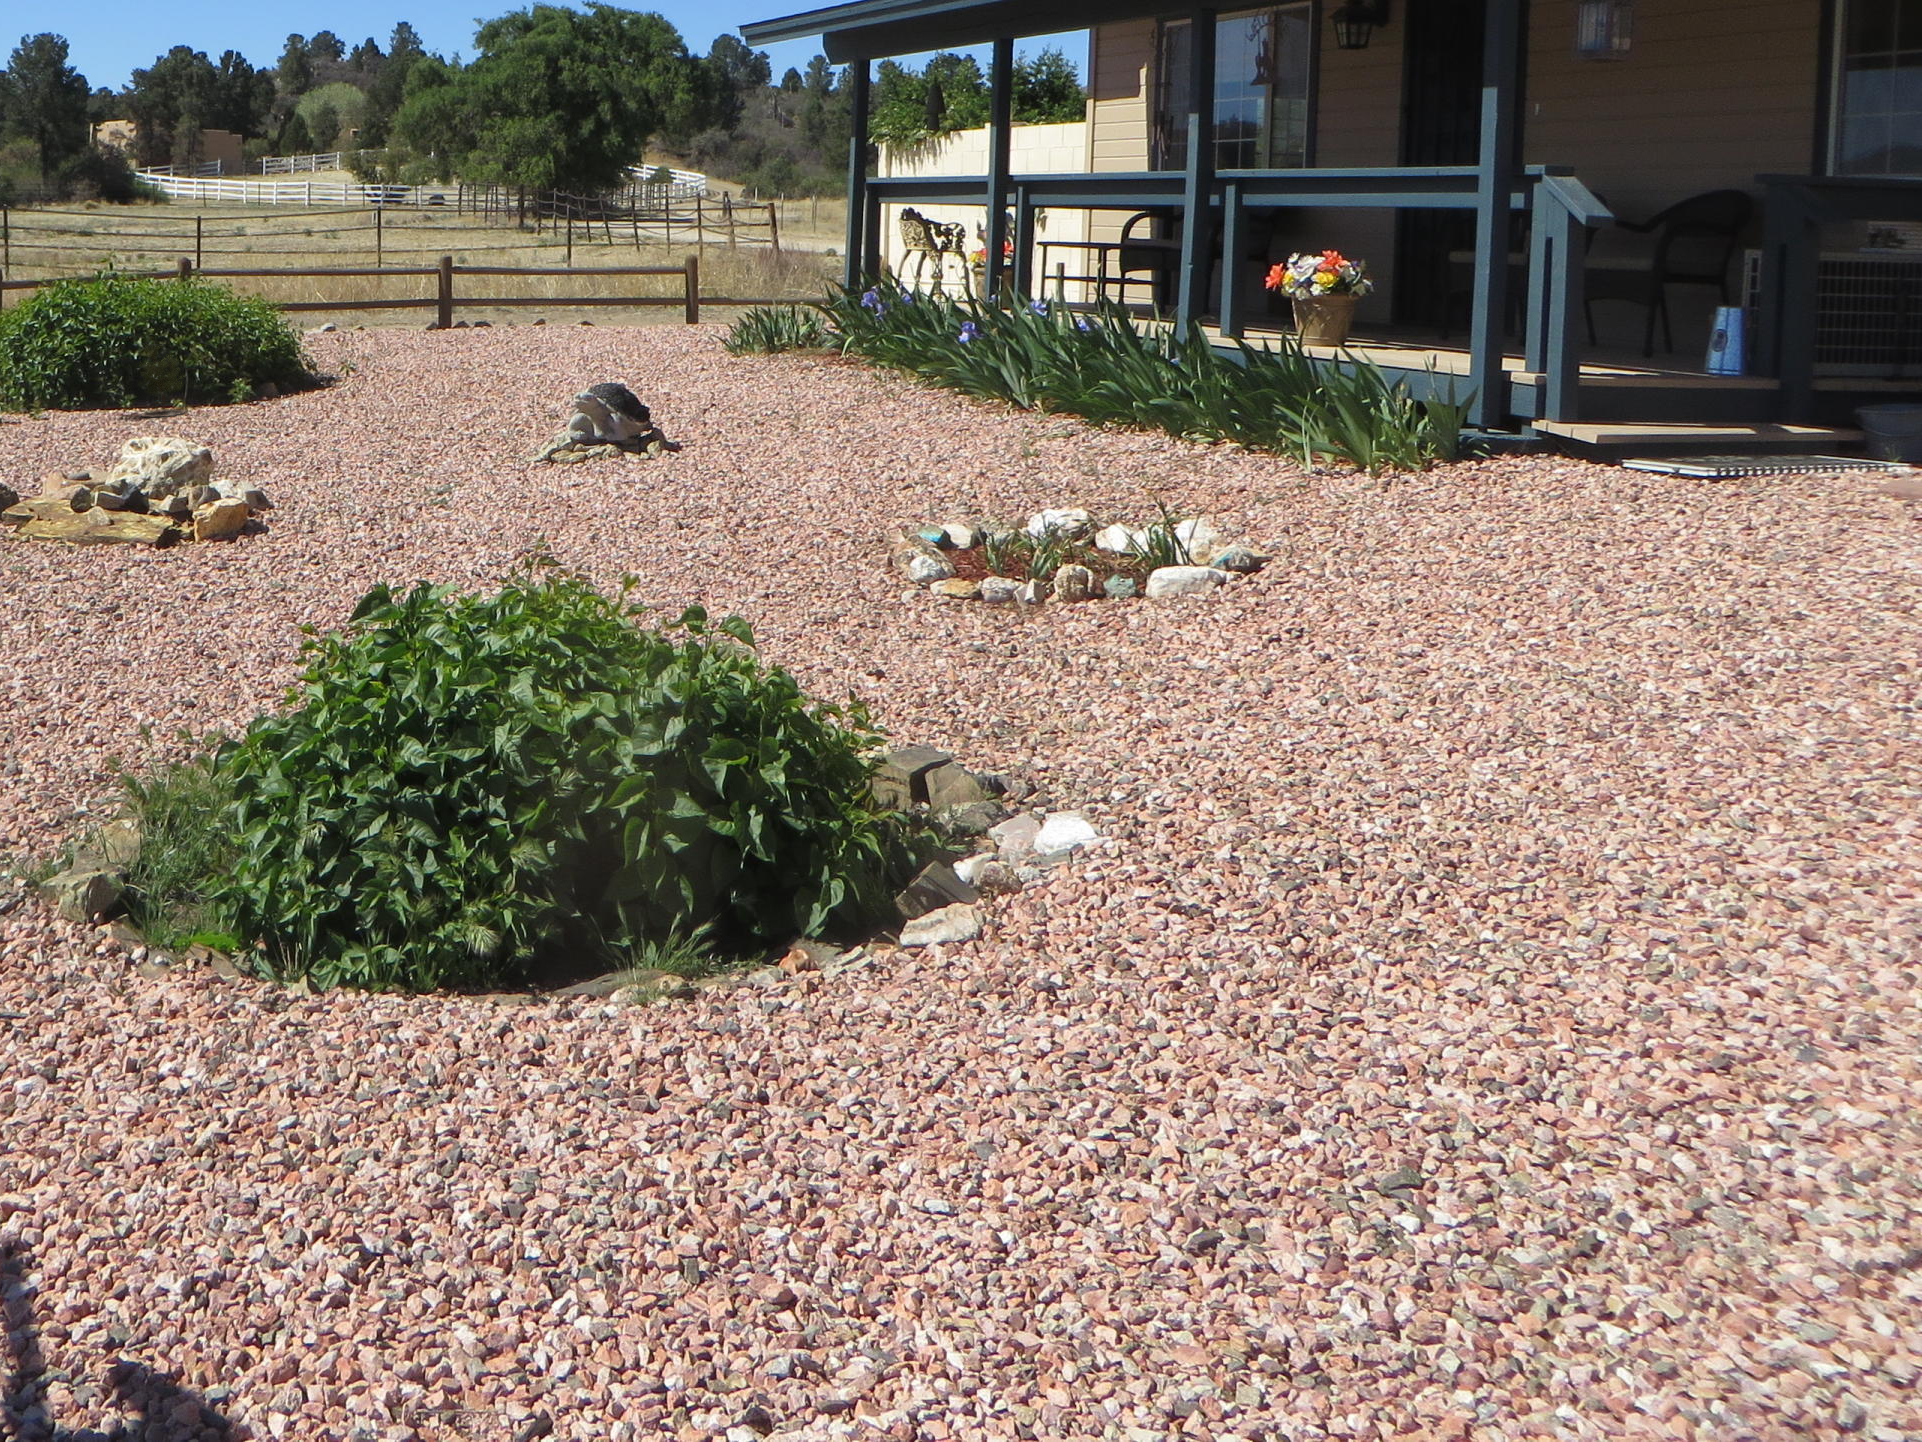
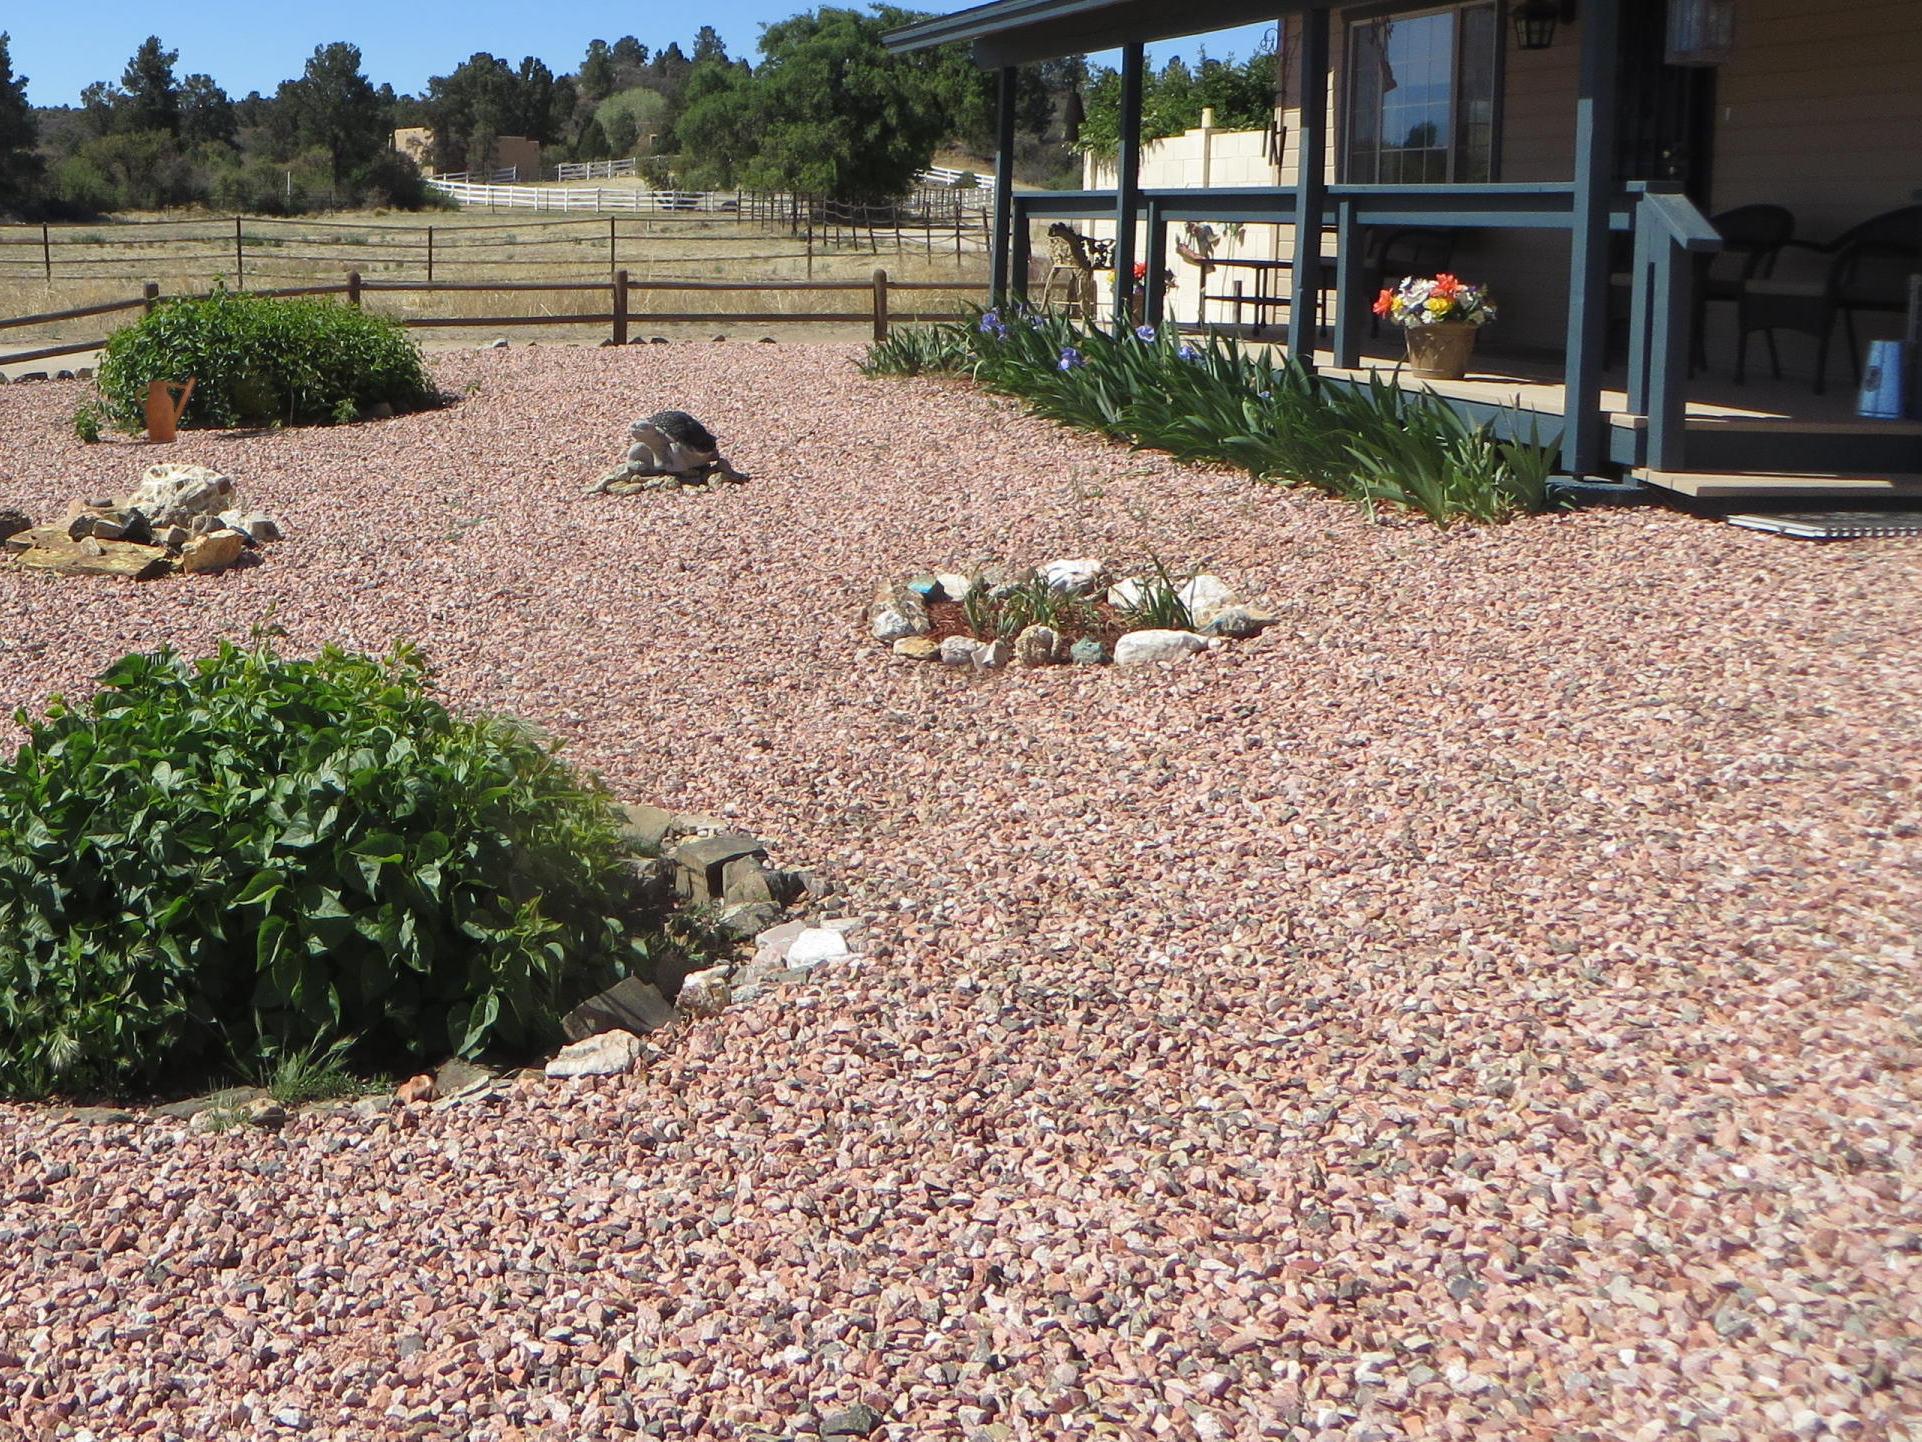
watering can: none [44,359,103,424] -> present [136,378,195,444]

